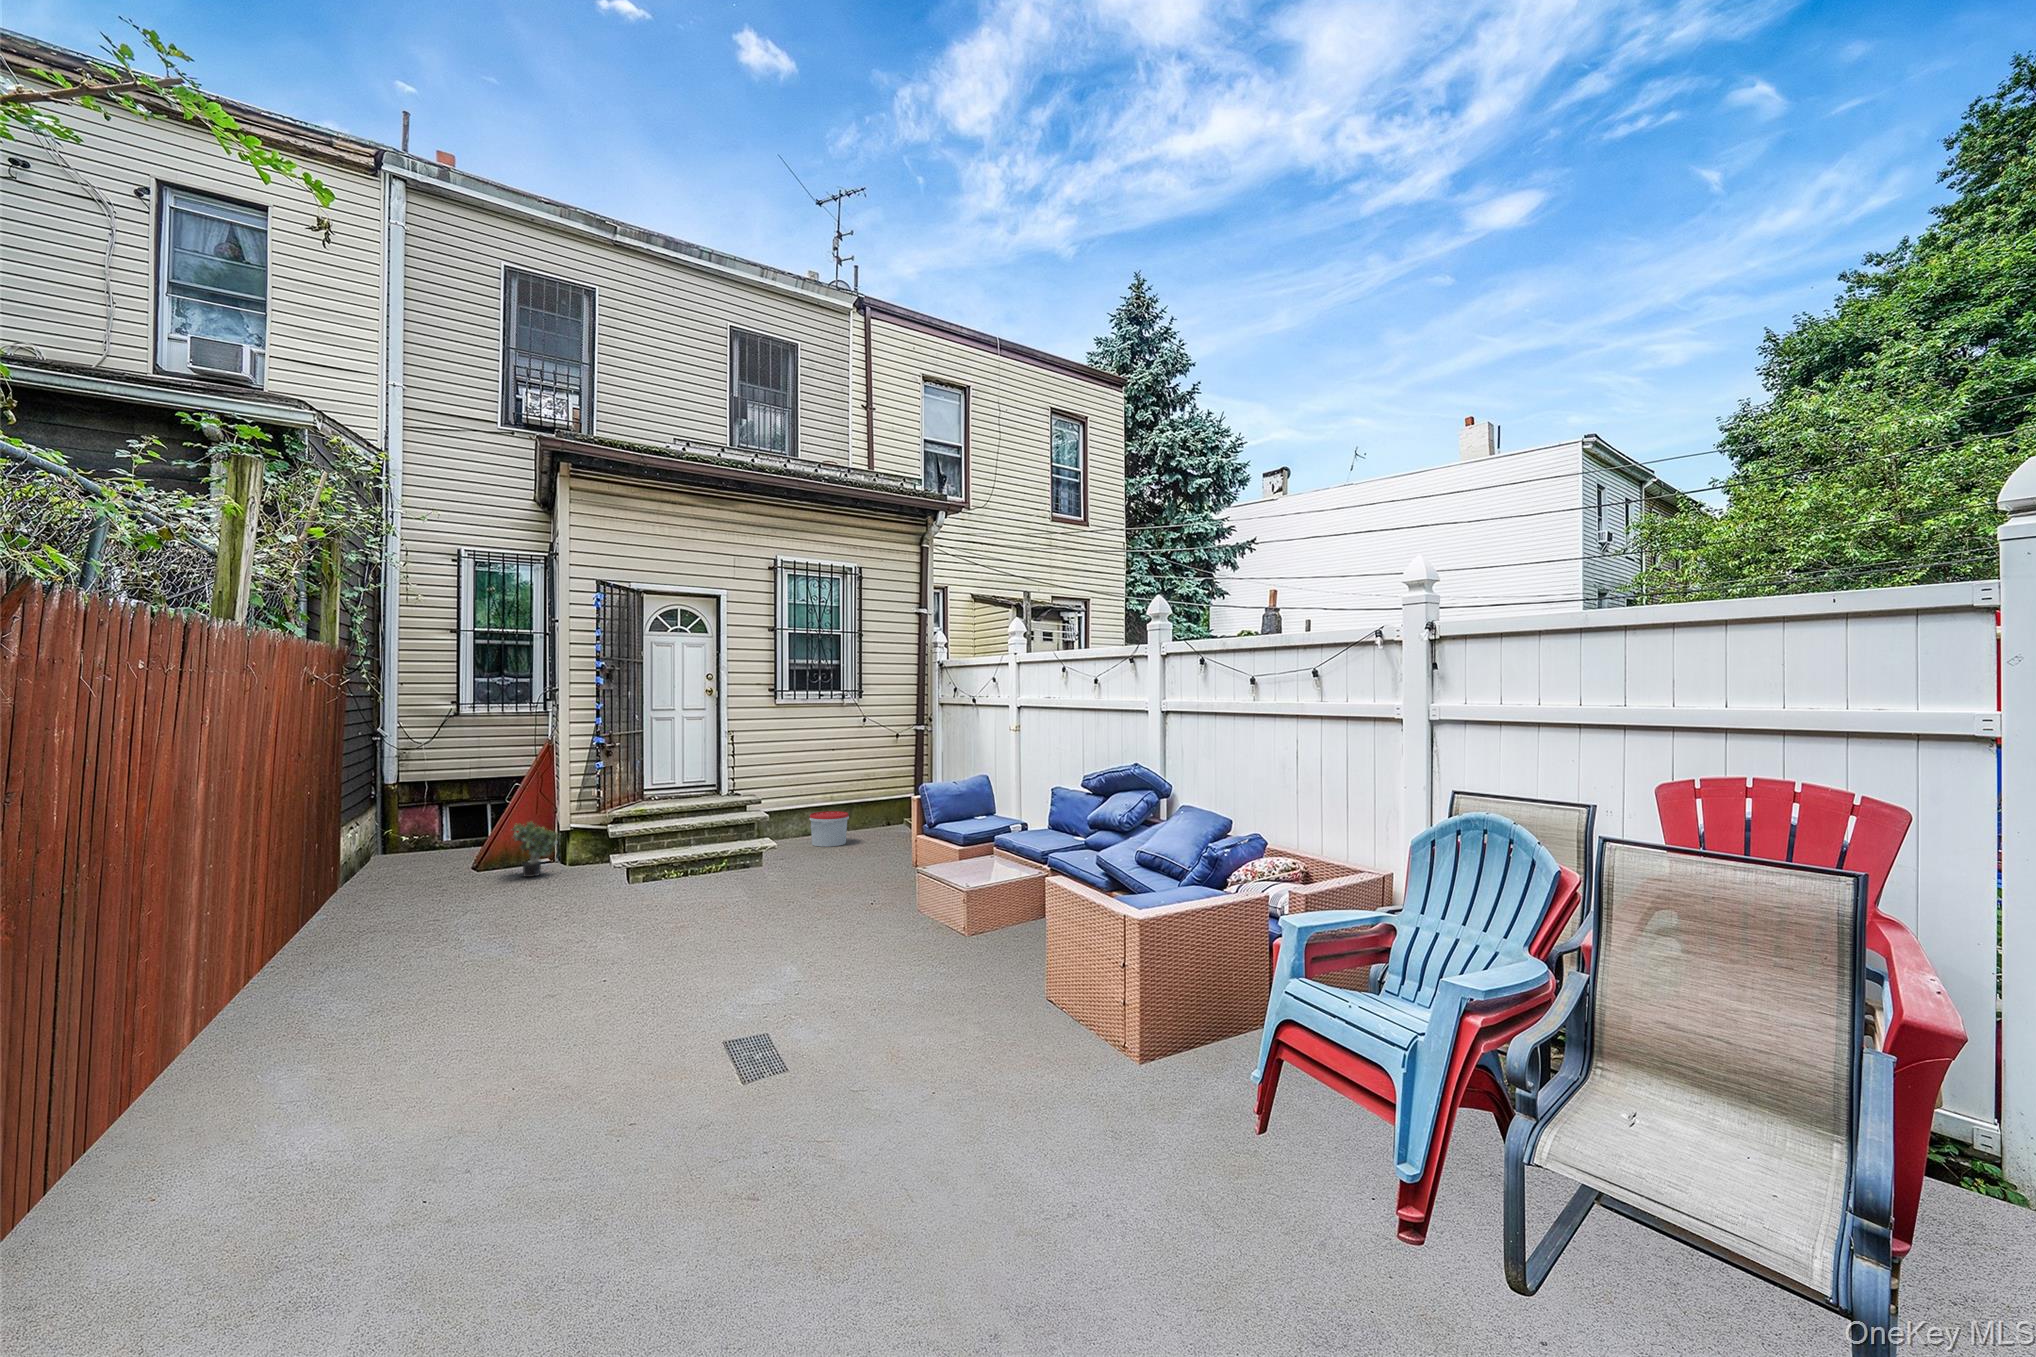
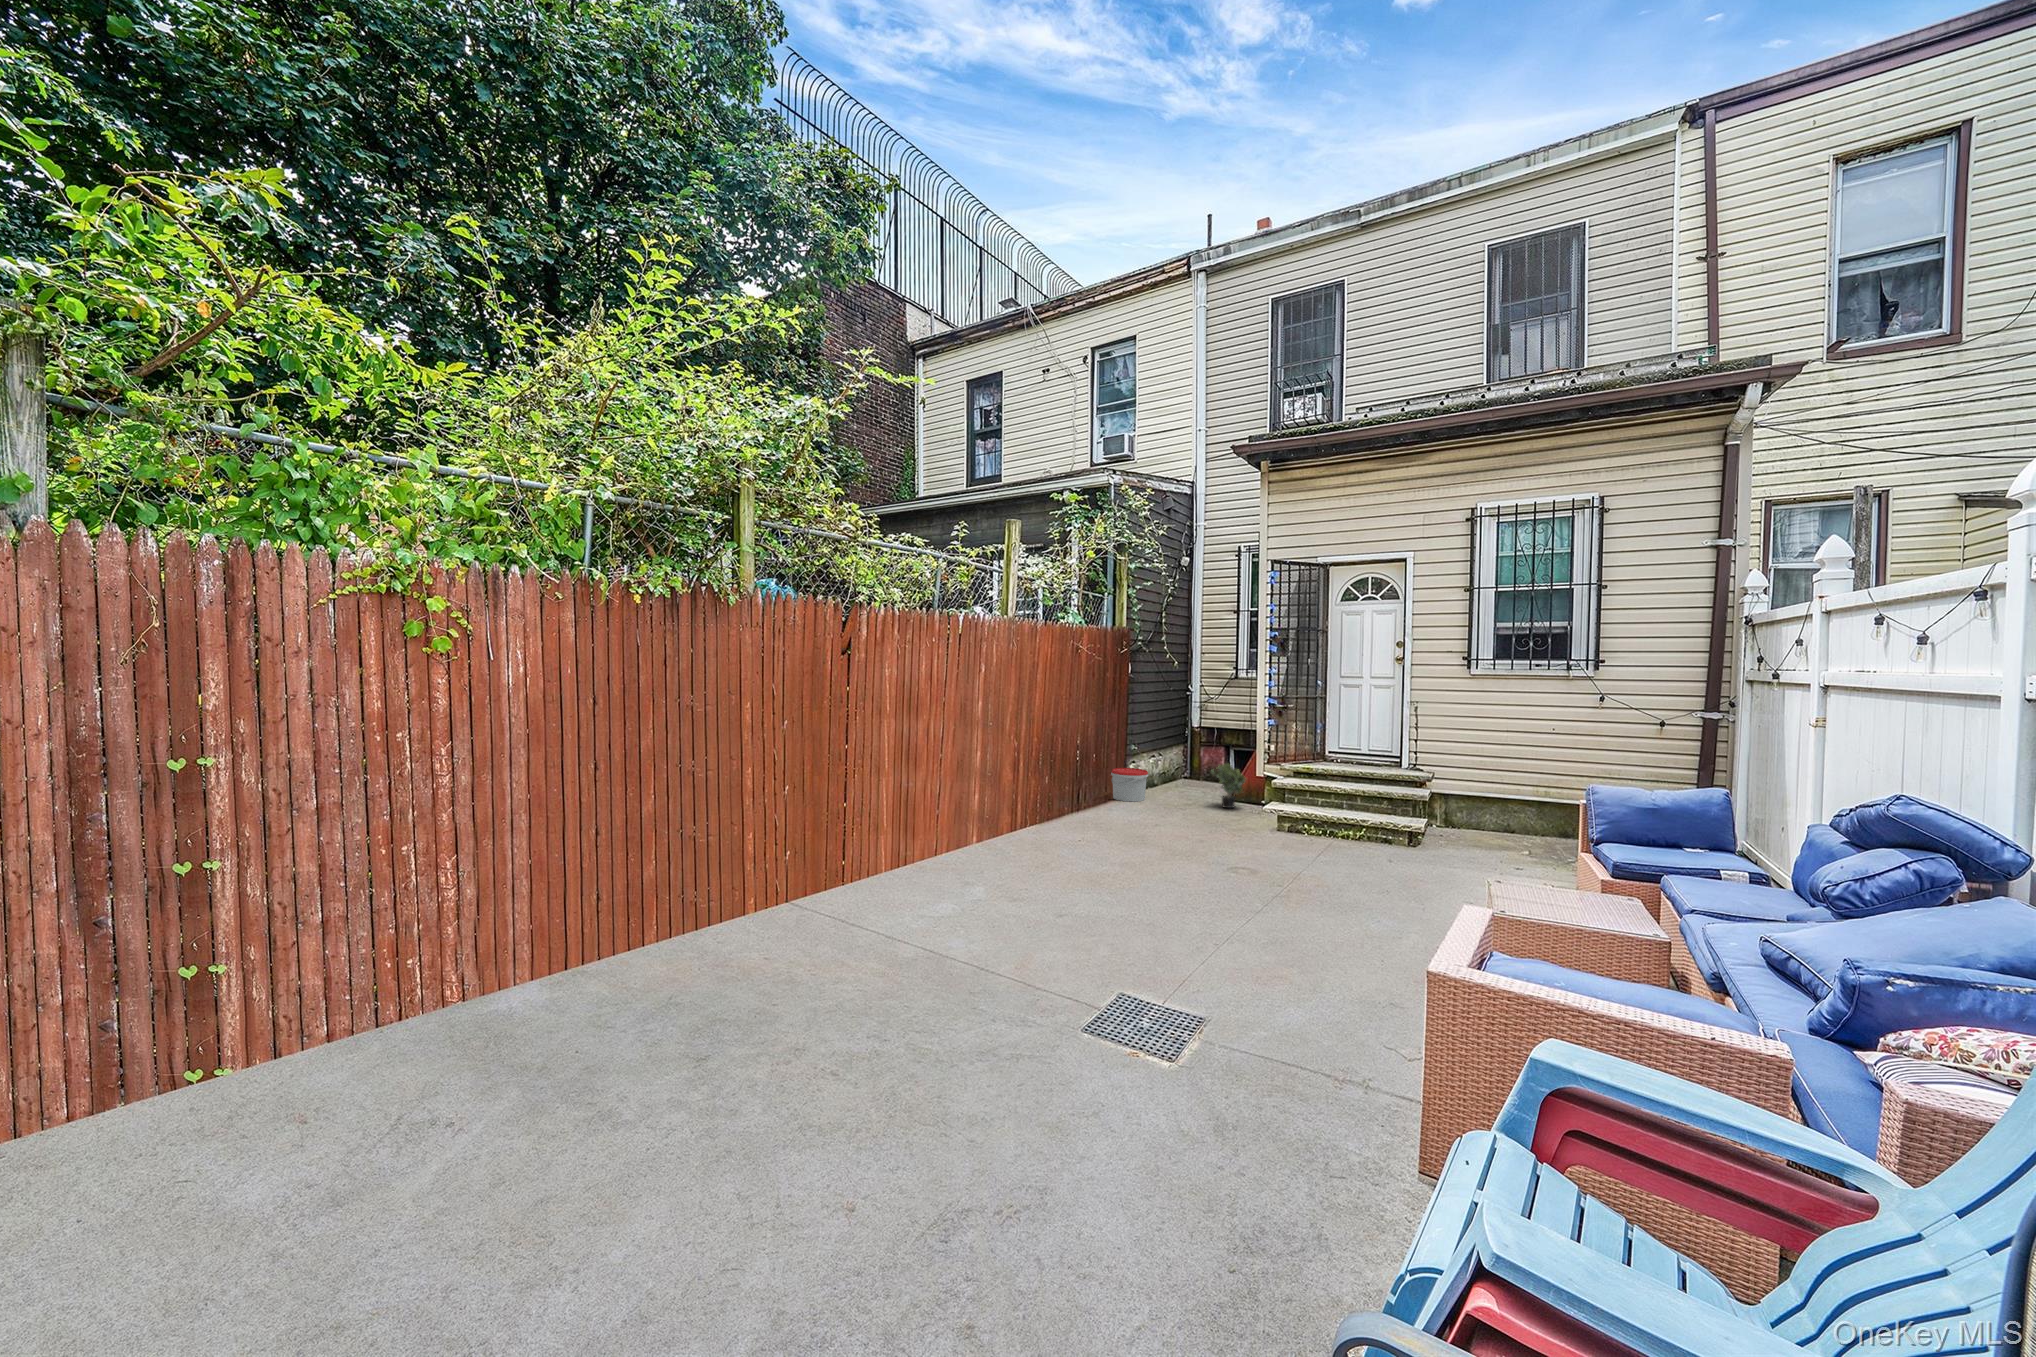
bucket: present [809,811,849,847] -> present [1111,768,1148,801]

